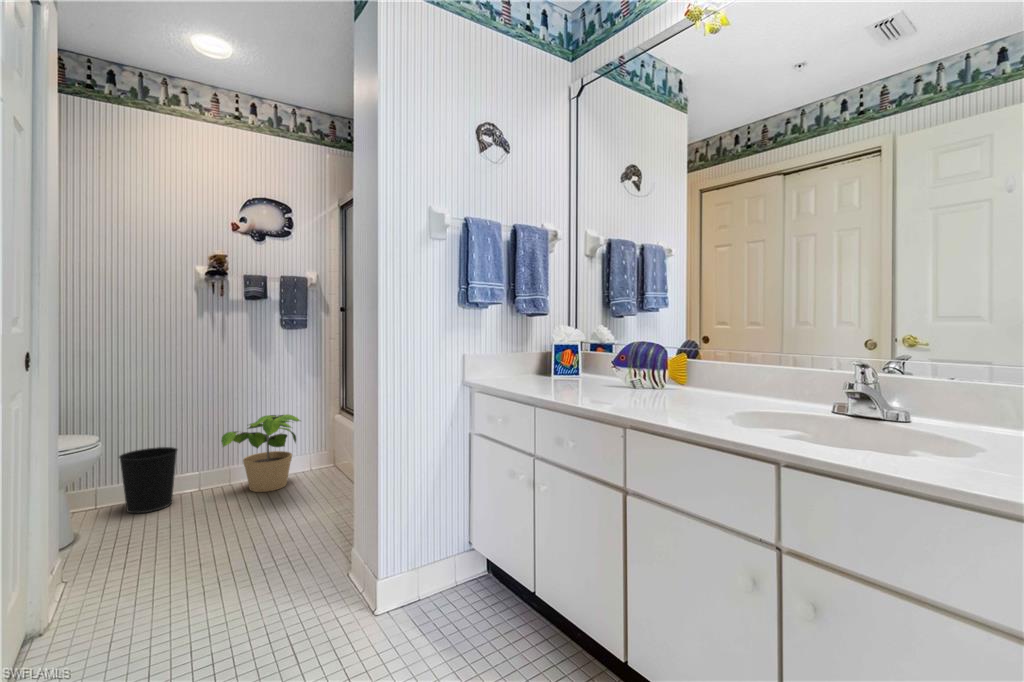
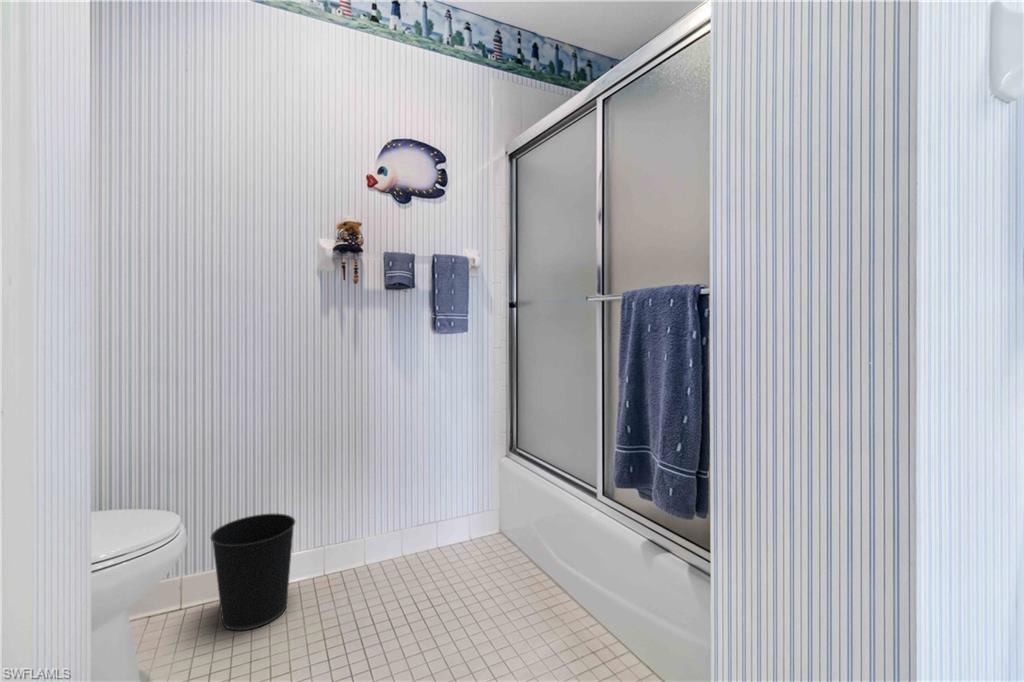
potted plant: present [221,414,300,492] -> none [357,468,481,586]

